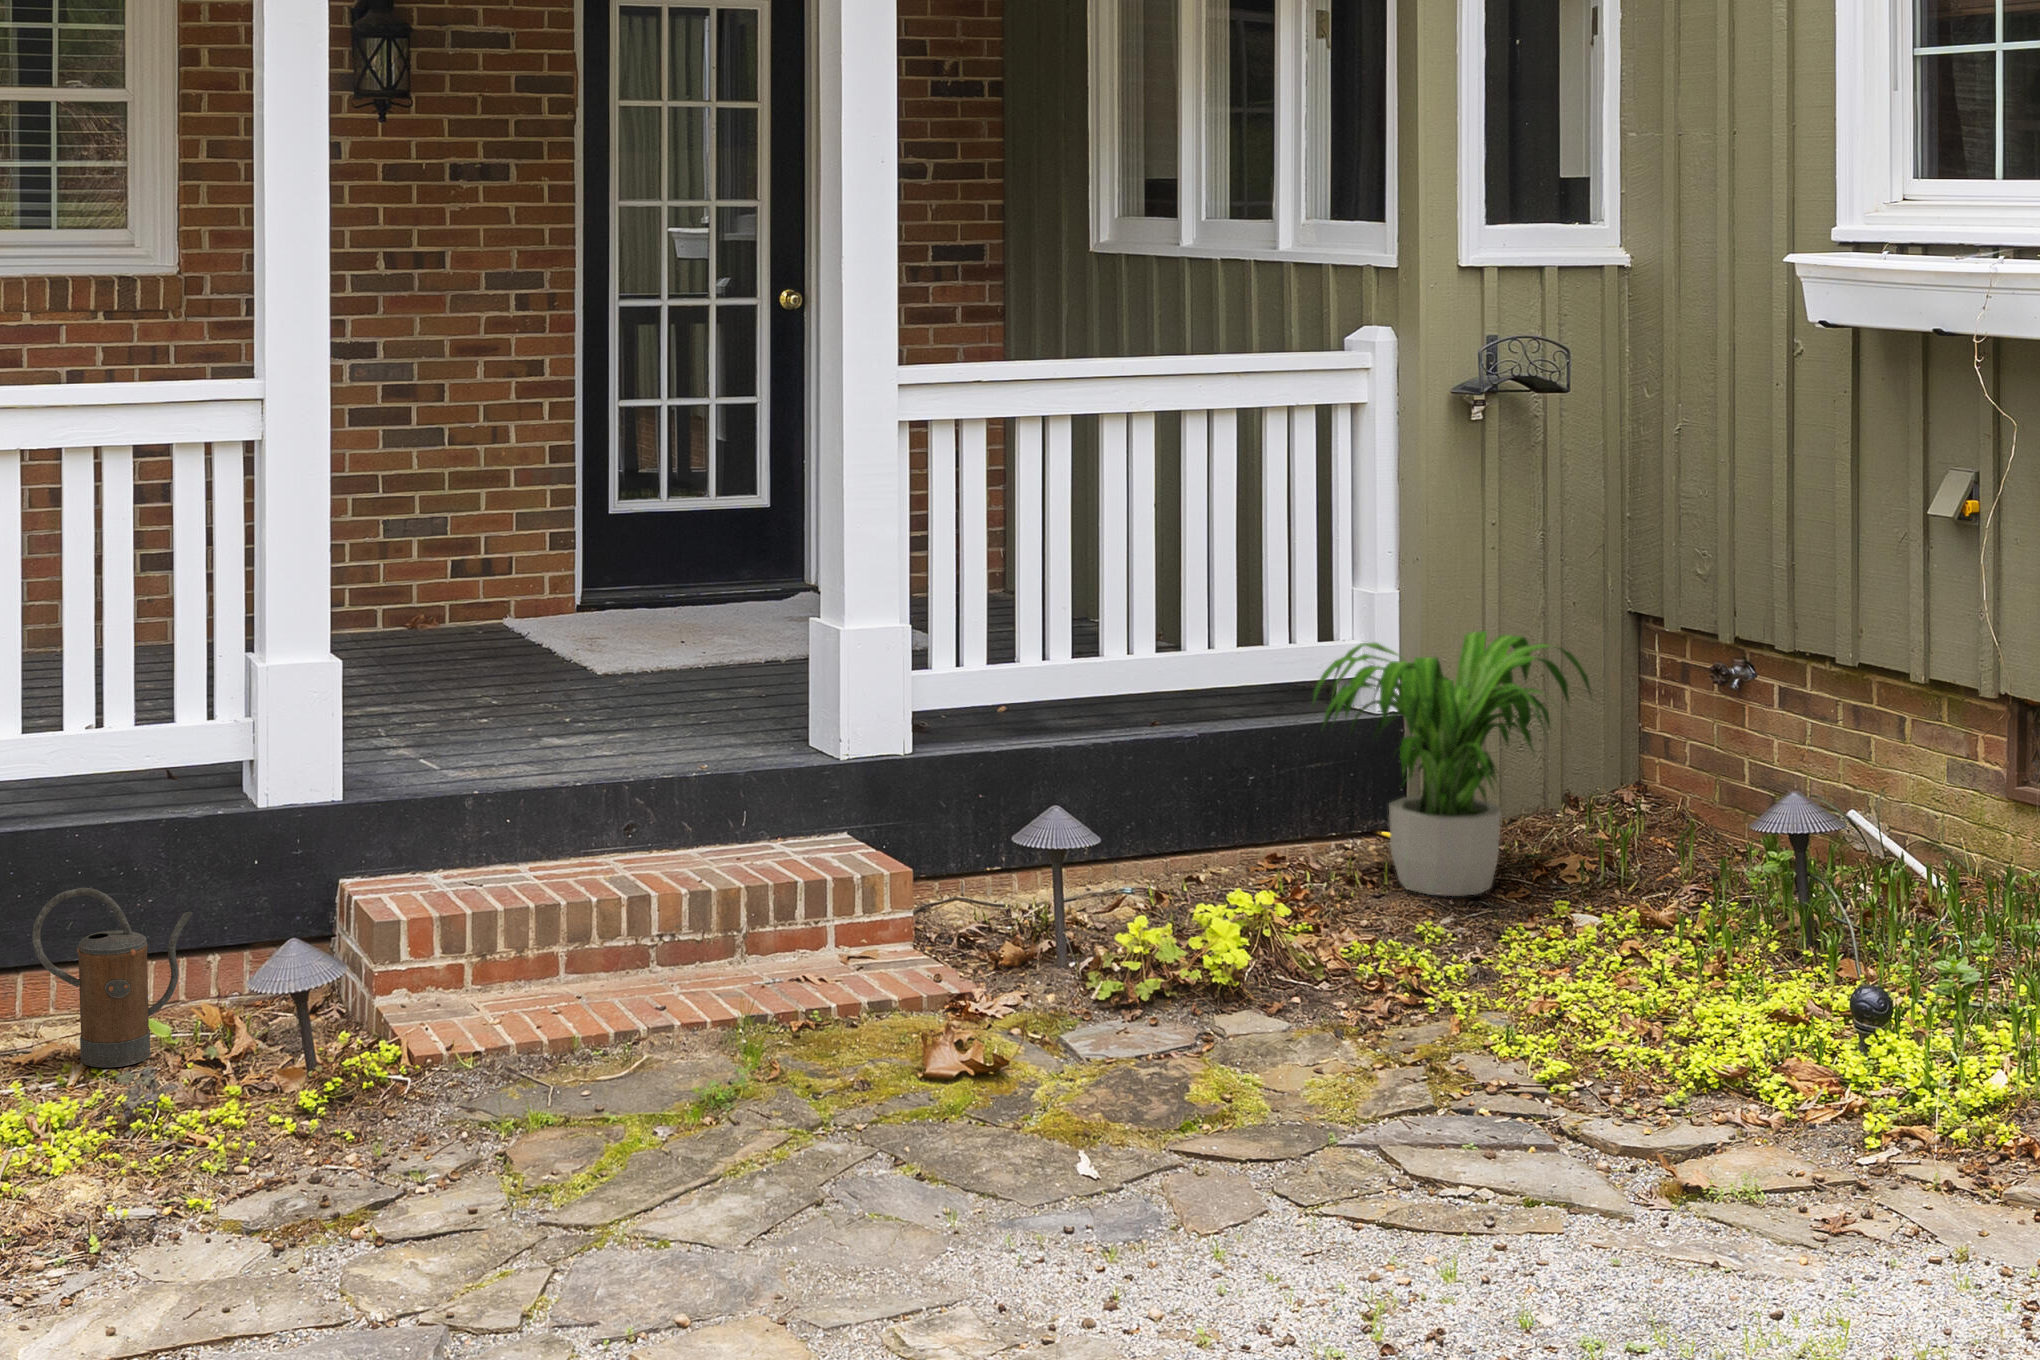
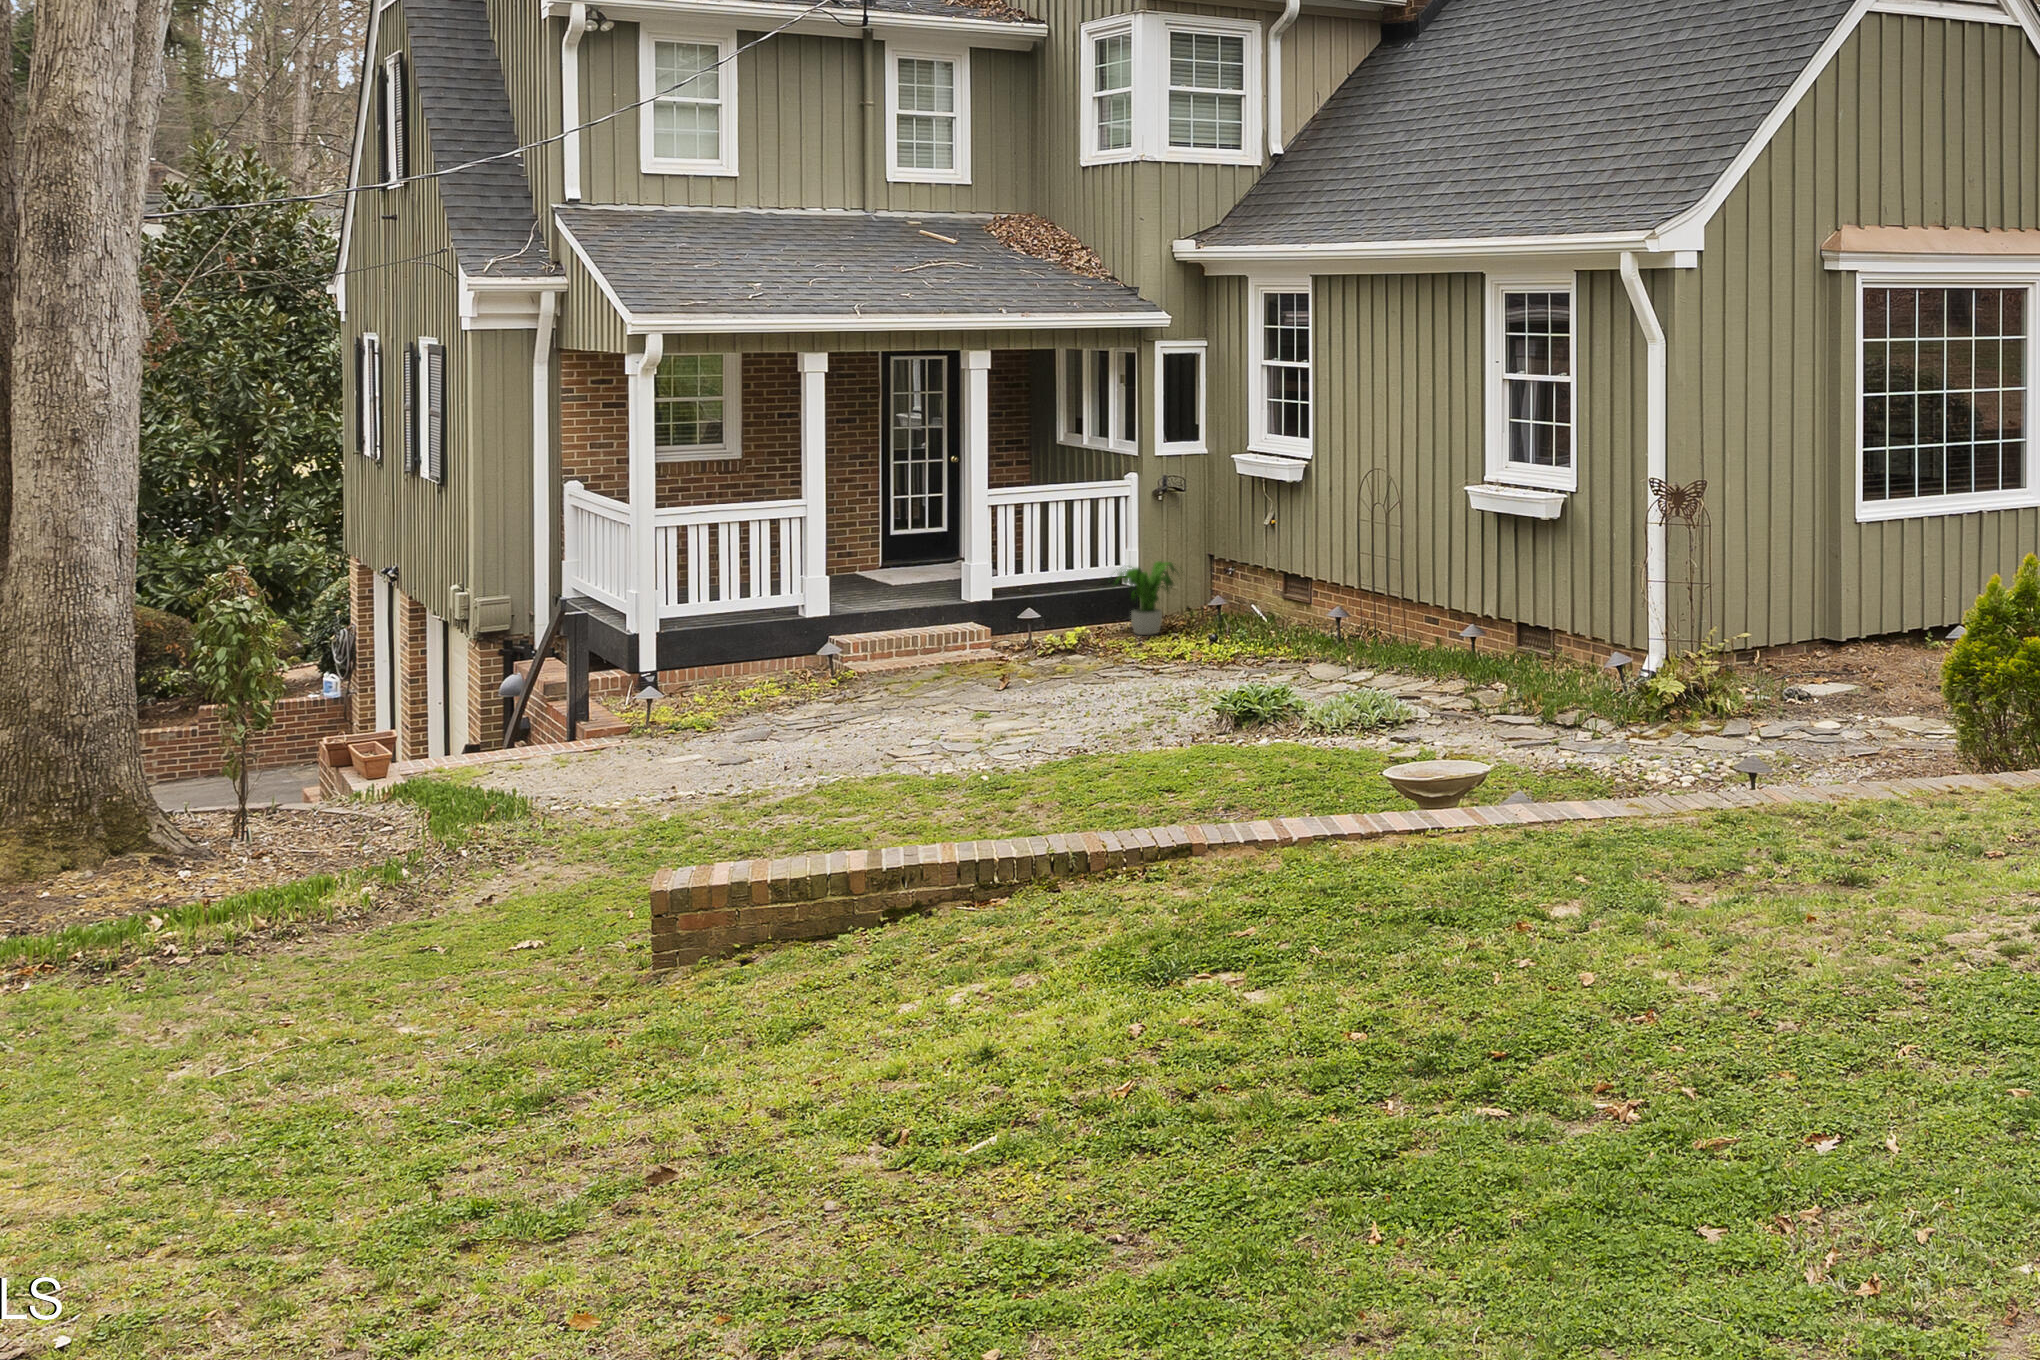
watering can: present [32,888,192,1067] -> none [752,637,794,683]

